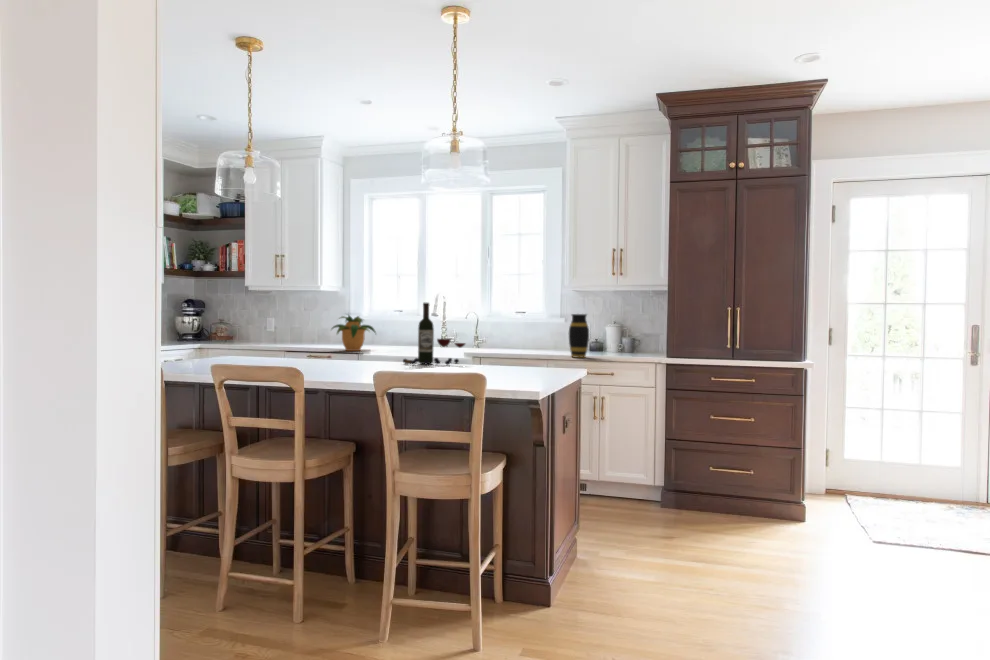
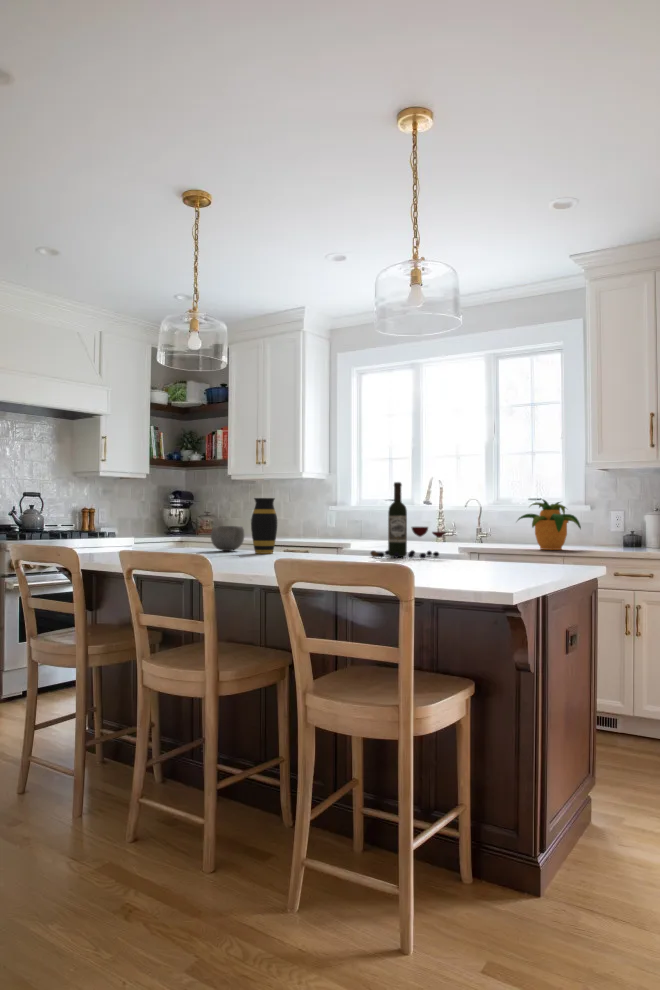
vase: present [569,314,589,358] -> present [251,498,277,554]
potted plant: present [332,315,376,351] -> present [518,500,581,550]
ceramic bowl: none [252,337,283,360] -> present [211,526,244,551]

